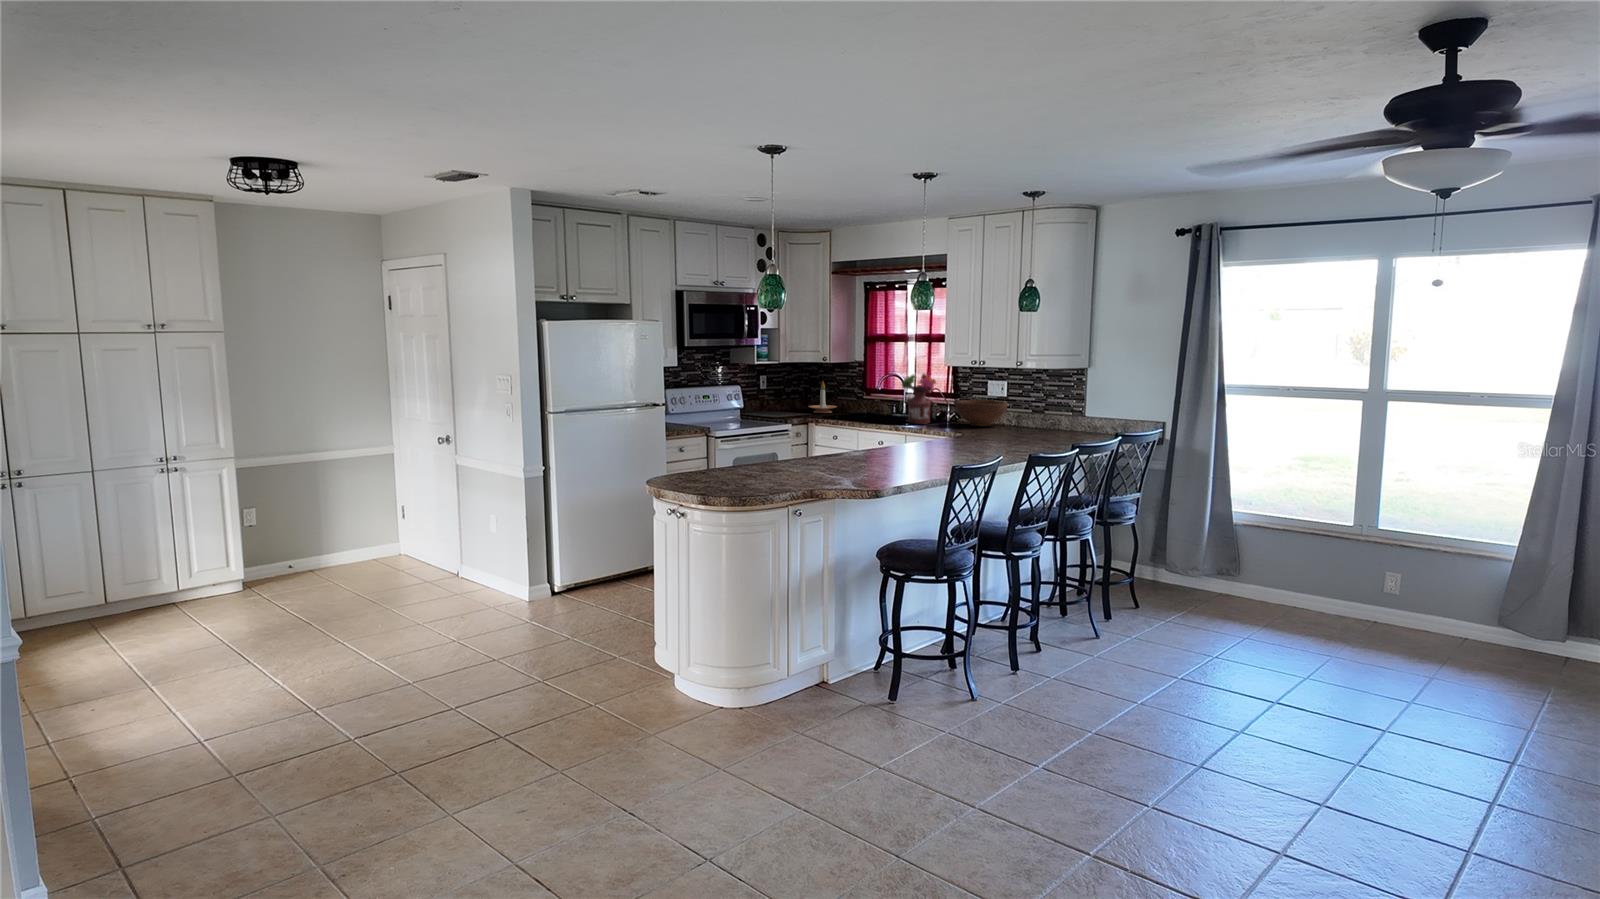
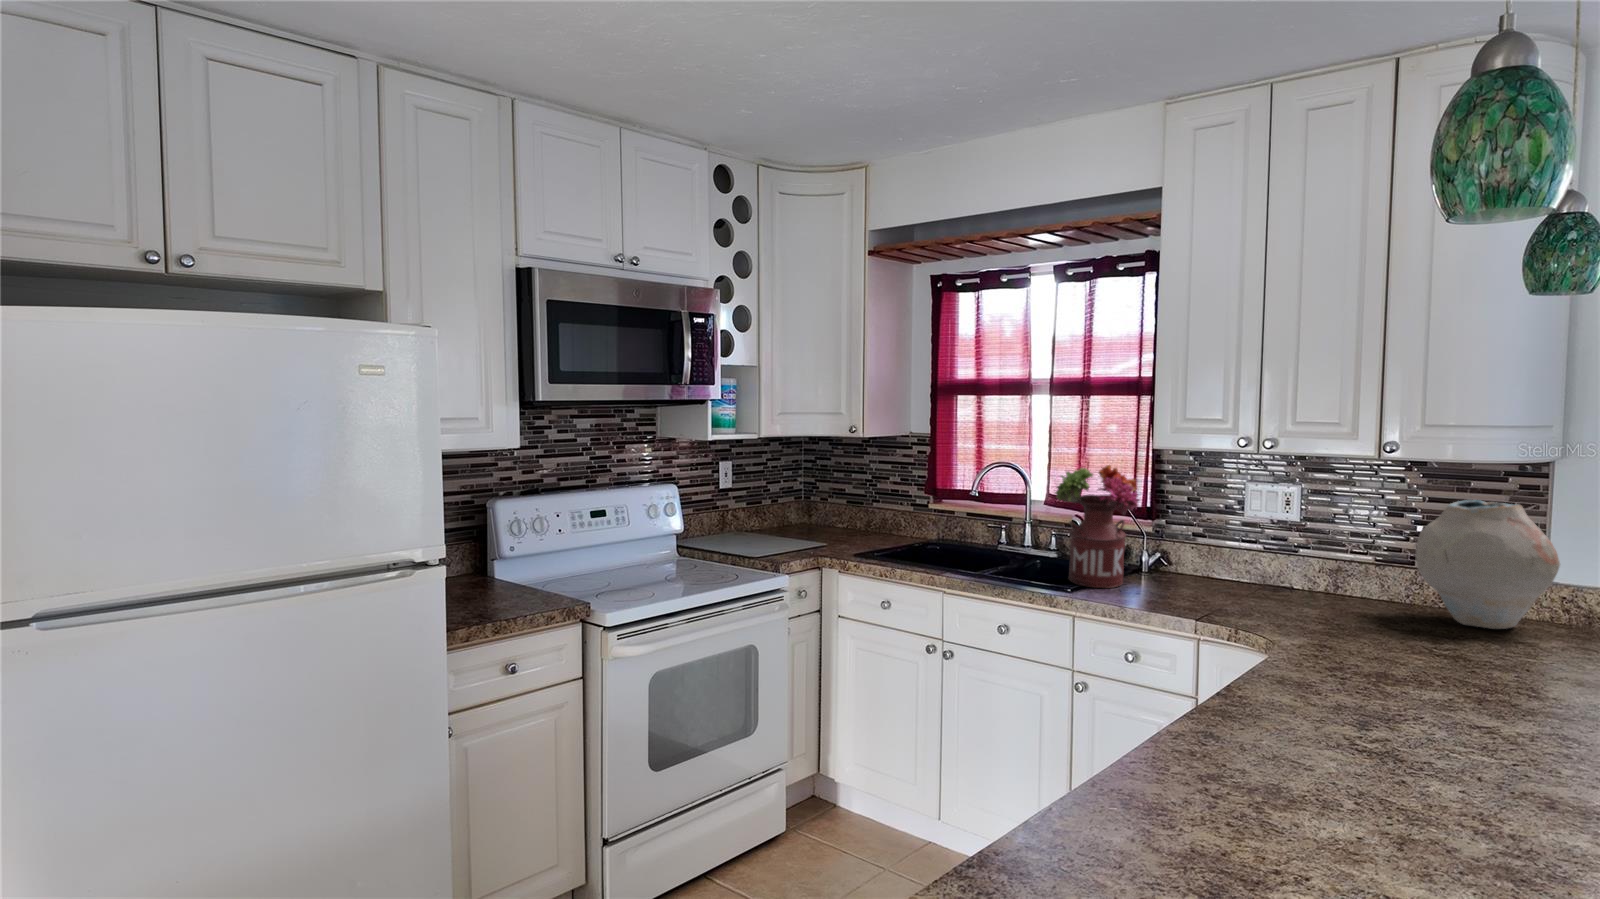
candle holder: present [808,381,837,413] -> none [820,474,881,542]
vase: none [1028,385,1072,432] -> present [1416,500,1560,629]
fruit bowl: present [955,400,1007,426] -> none [1195,530,1337,601]

